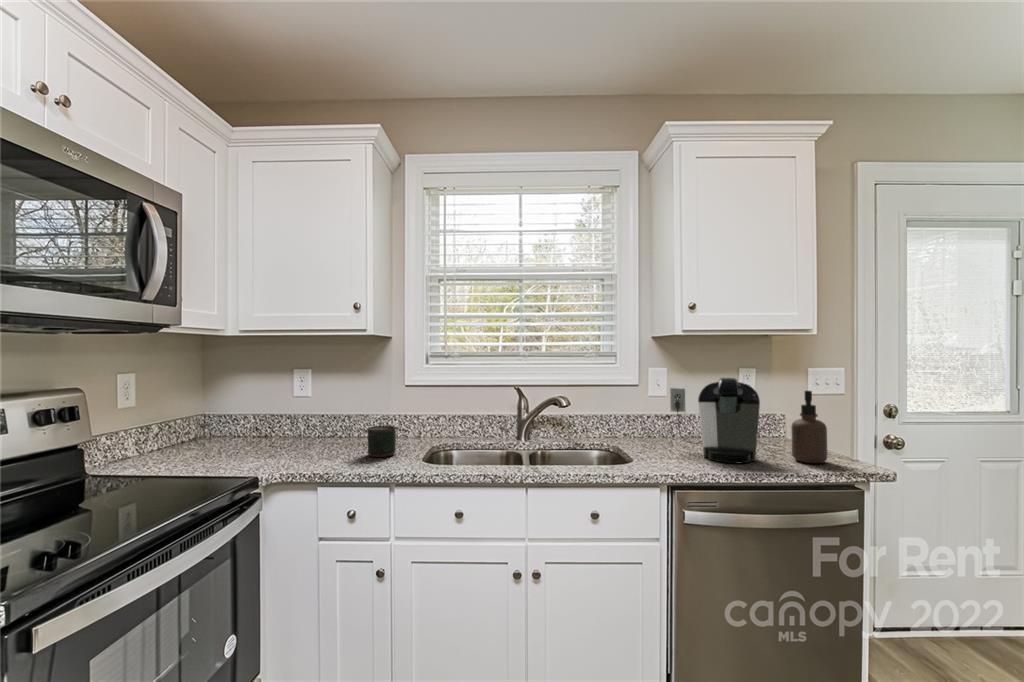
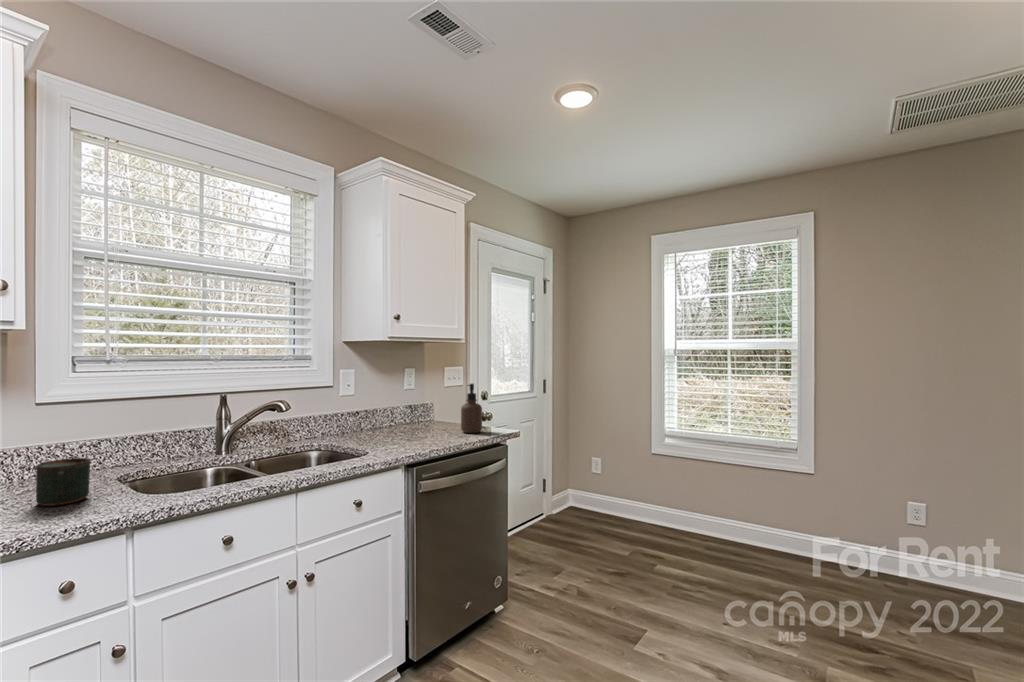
coffee maker: present [670,378,760,463] -> none [375,376,449,441]

